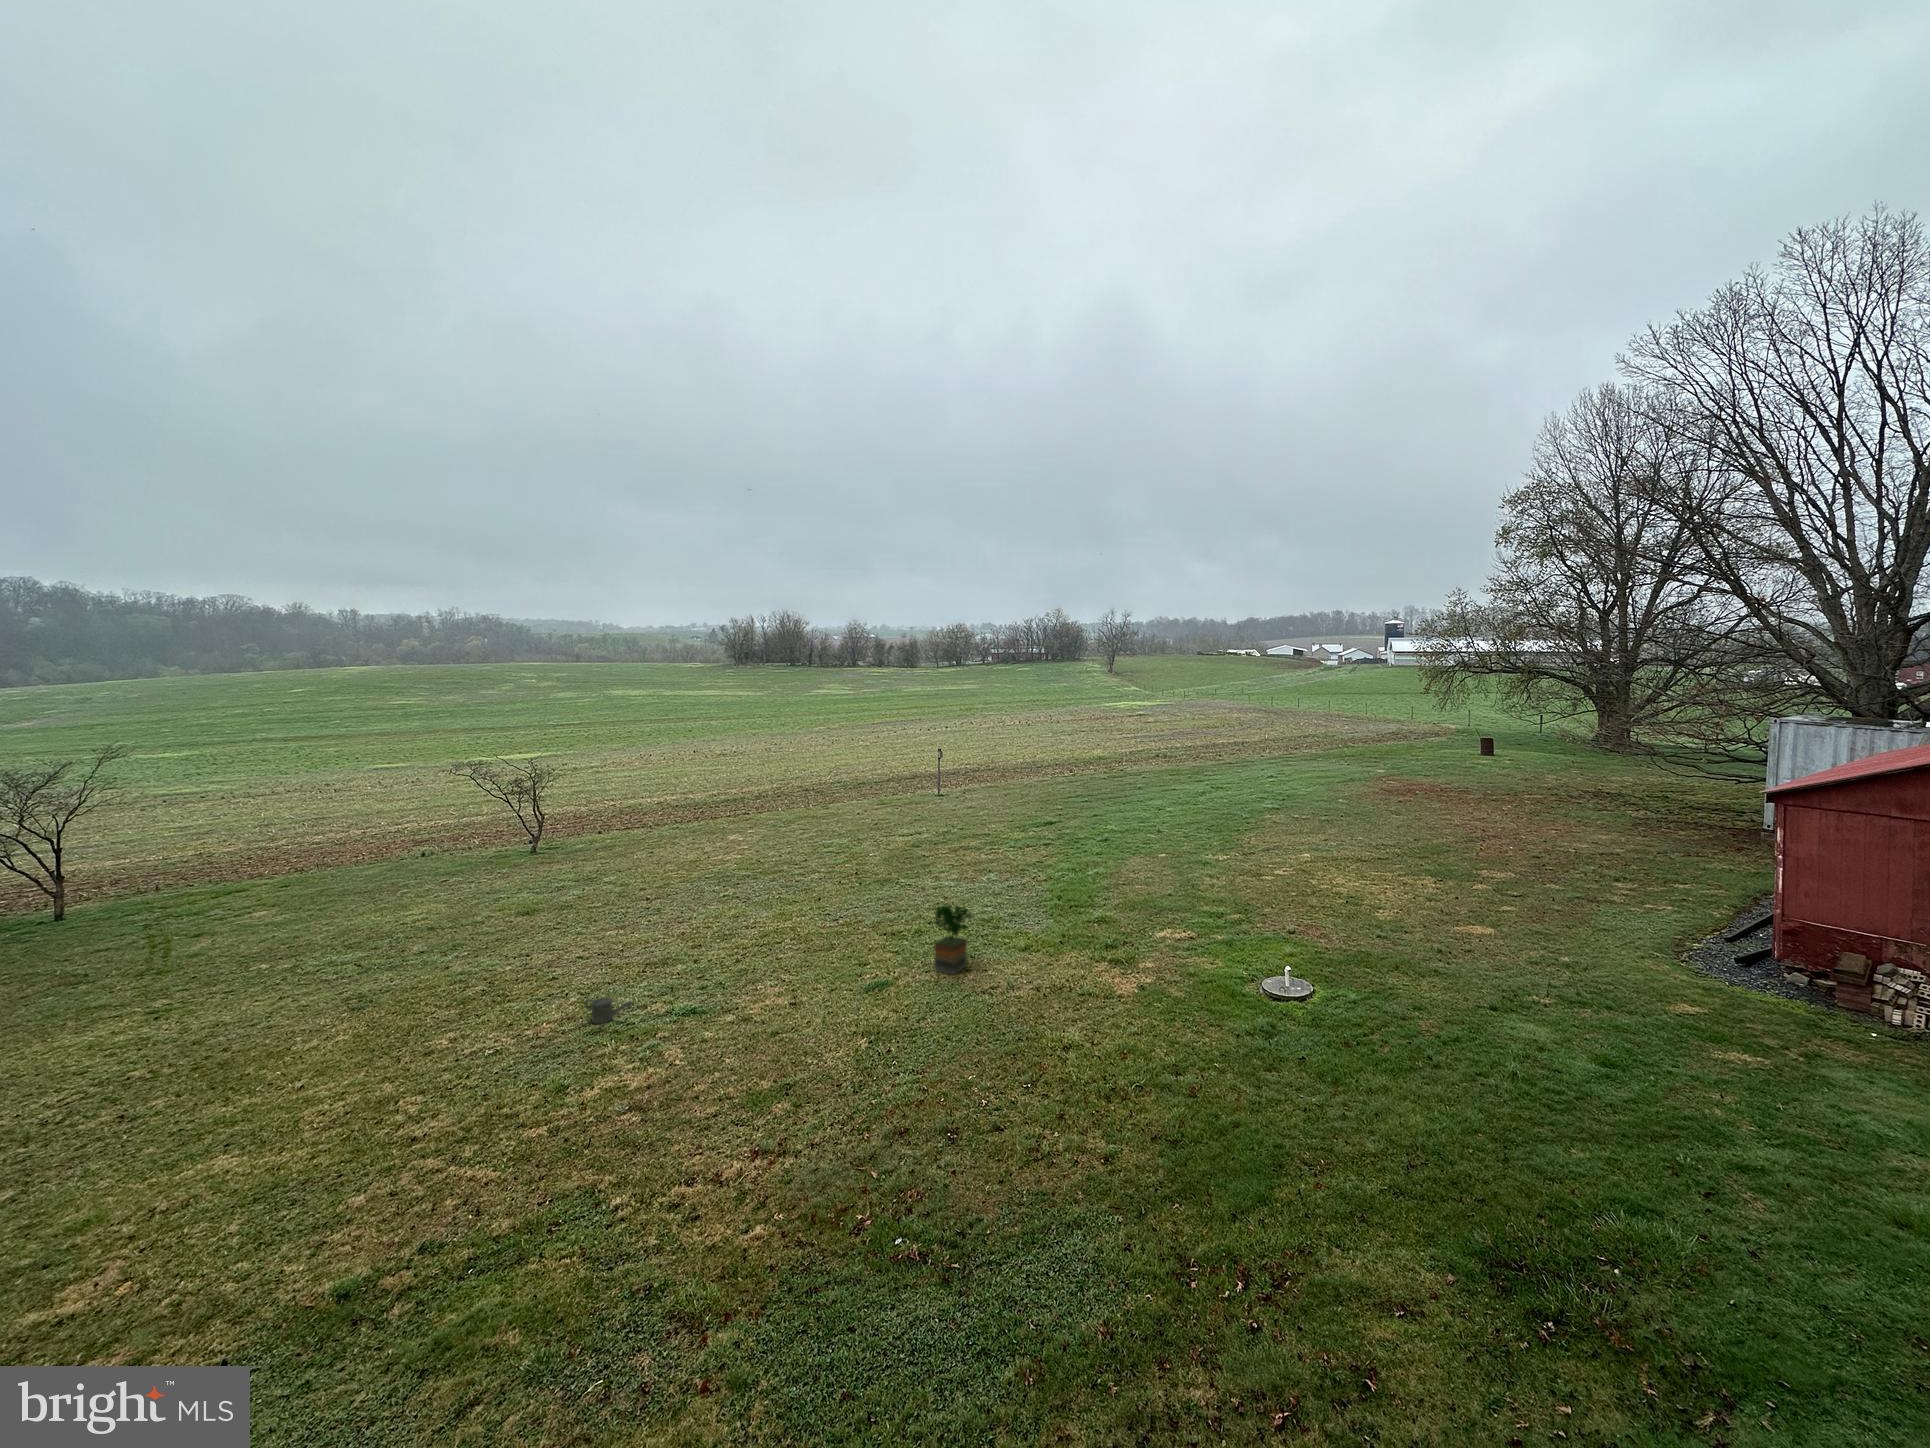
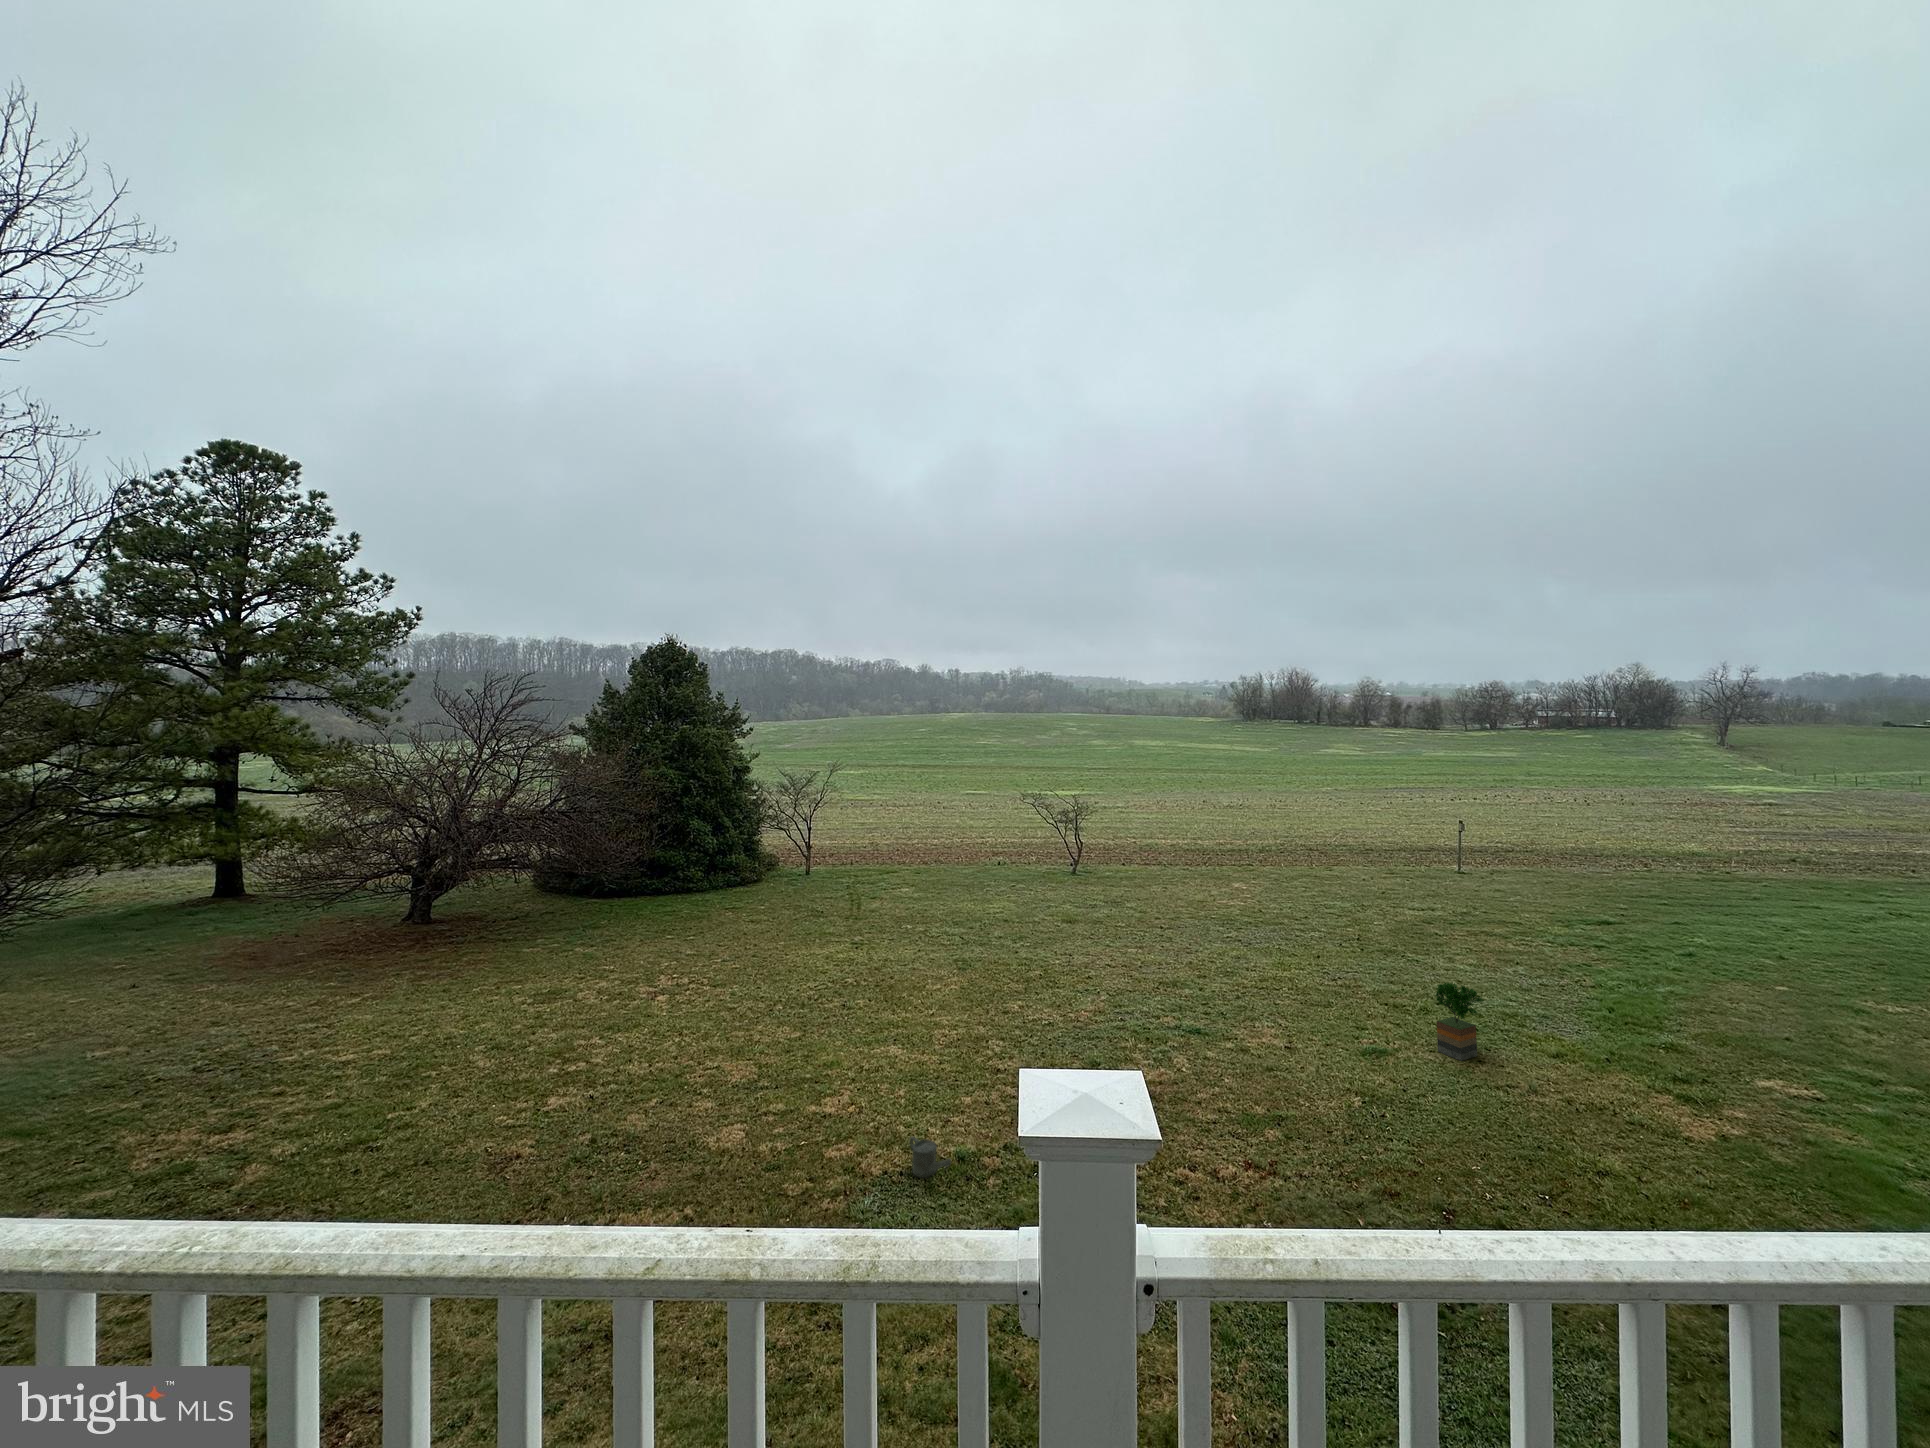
watering can: present [585,997,632,1024] -> present [910,1137,951,1178]

